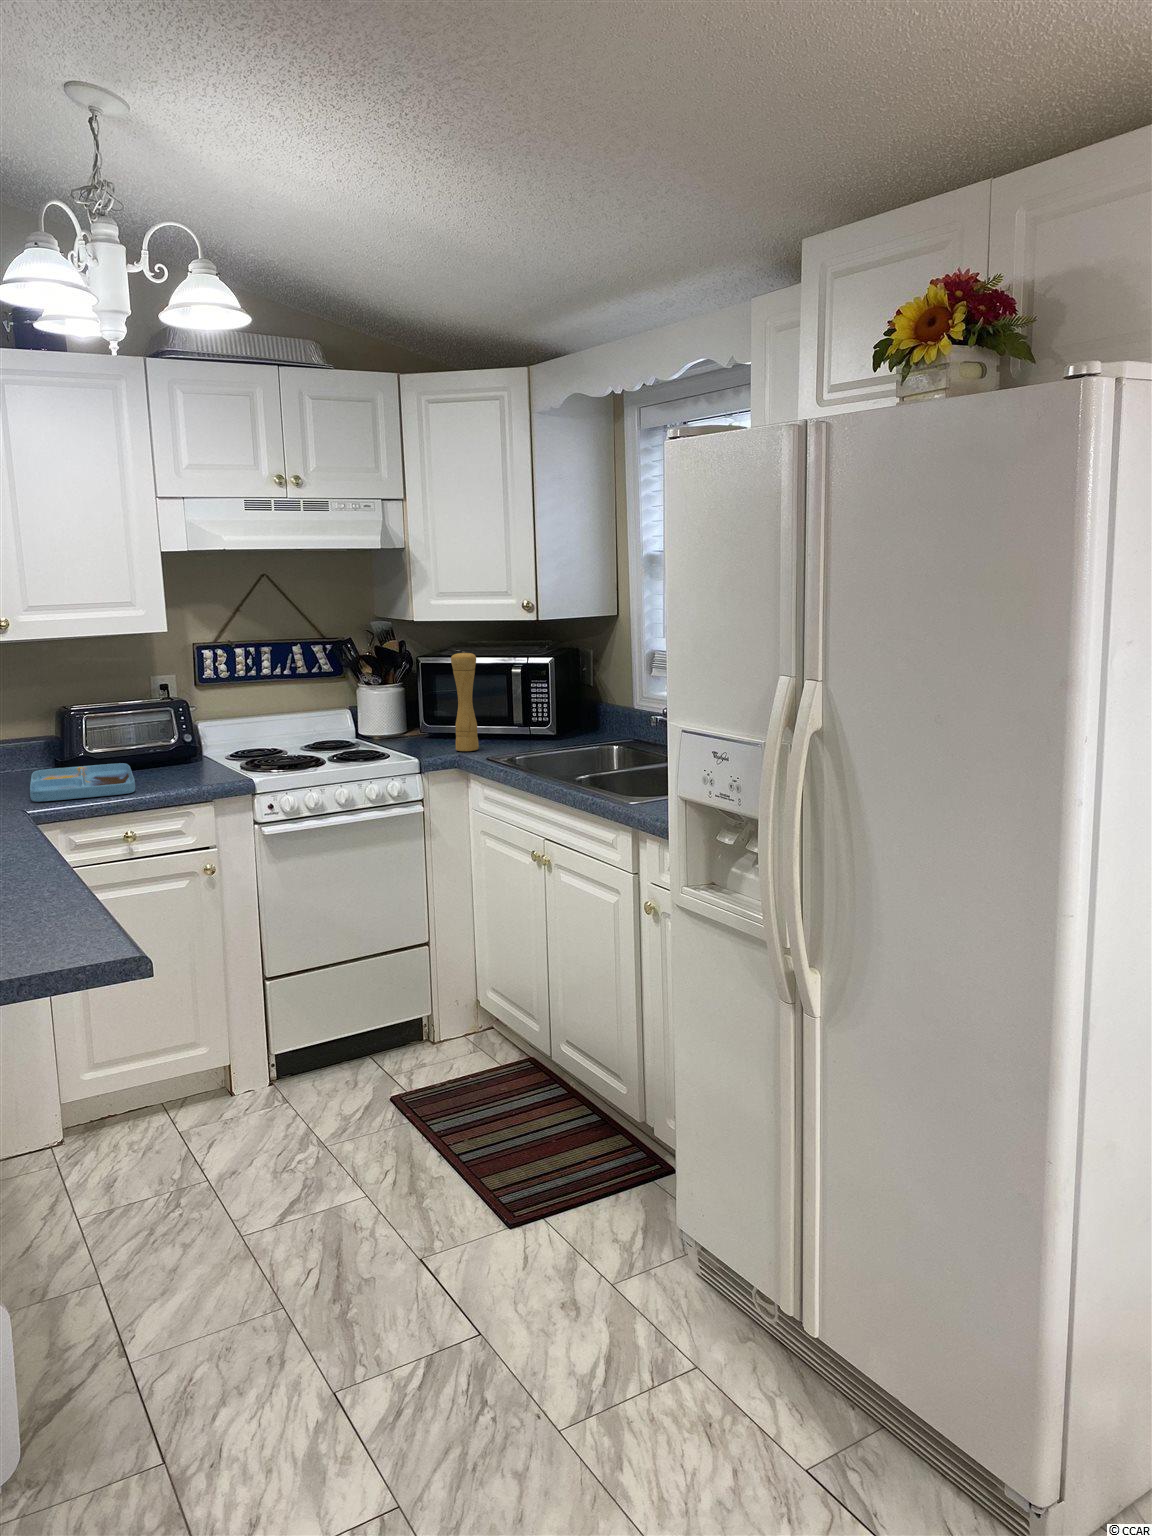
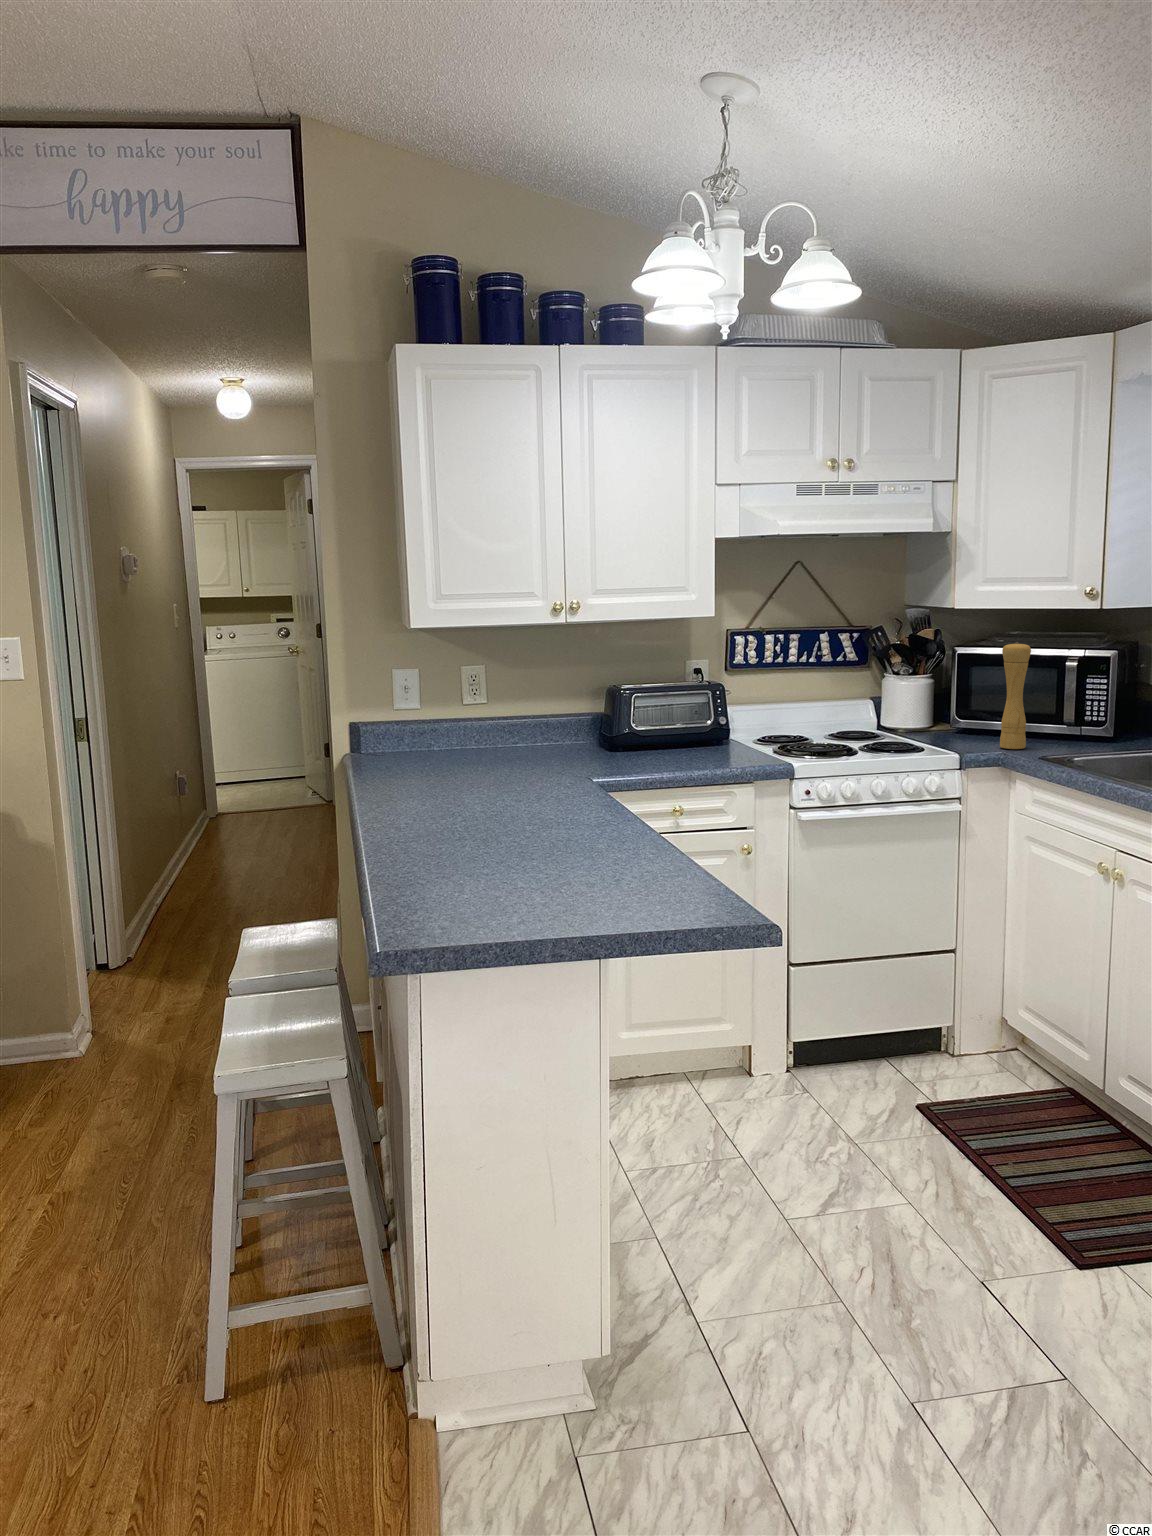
tray: present [30,763,135,802] -> none [584,741,685,772]

